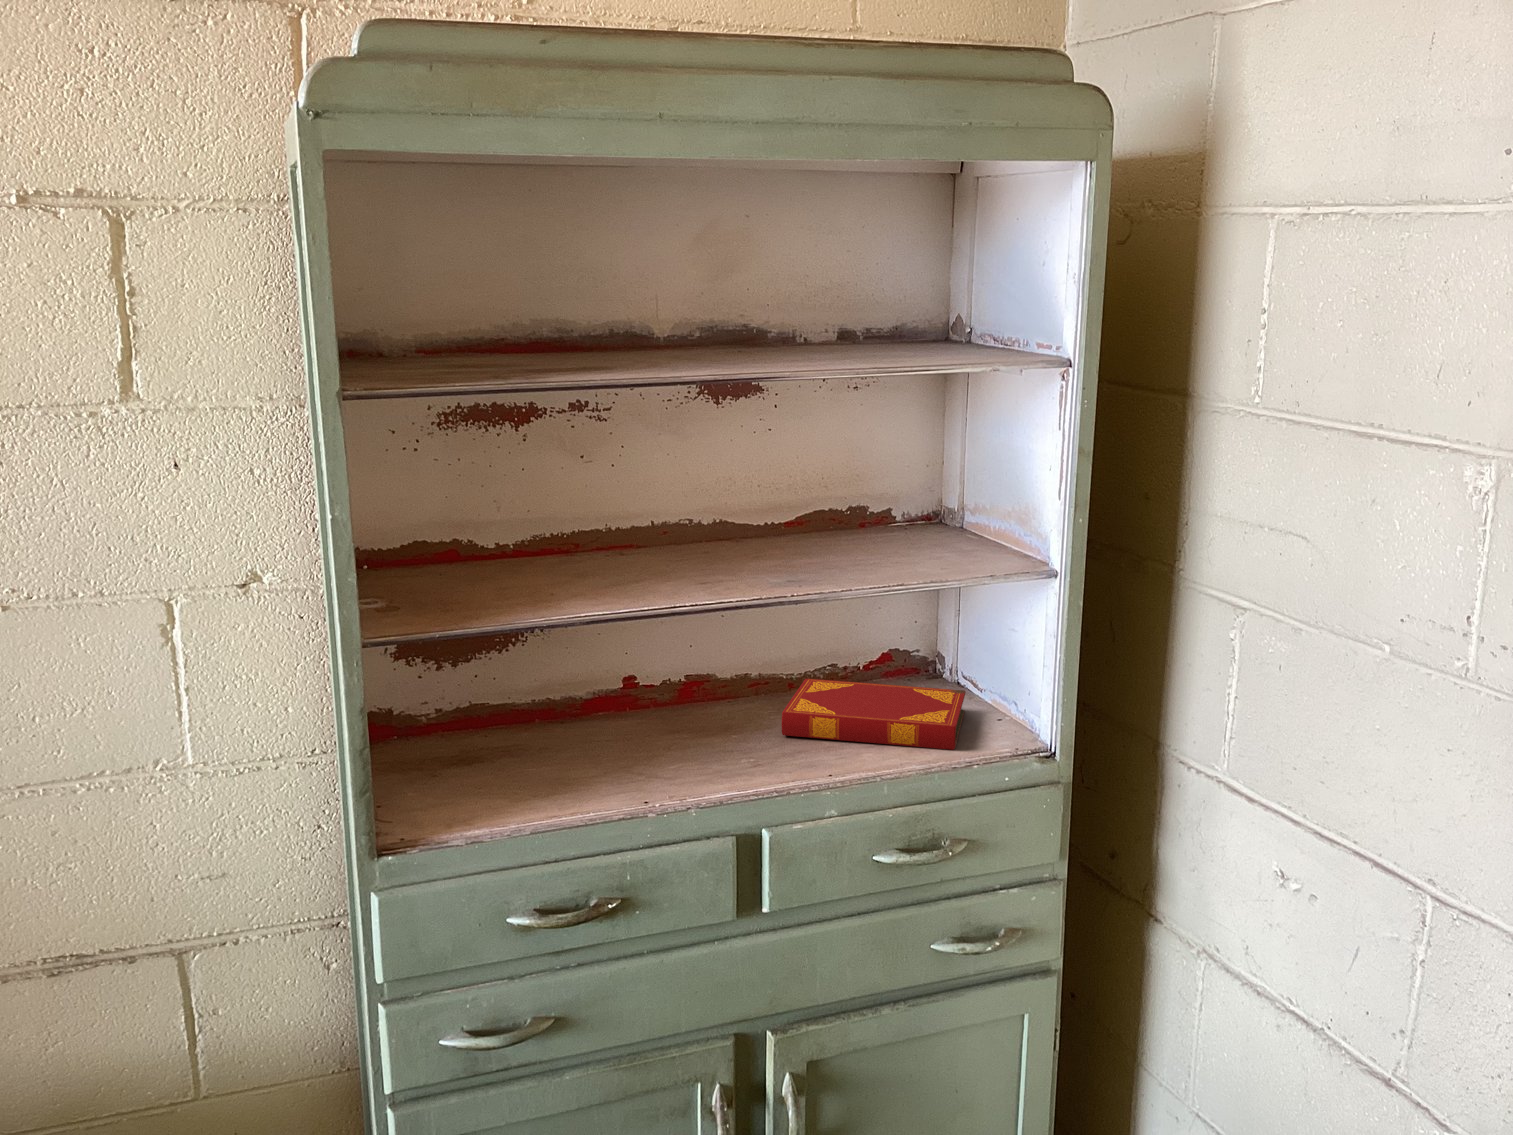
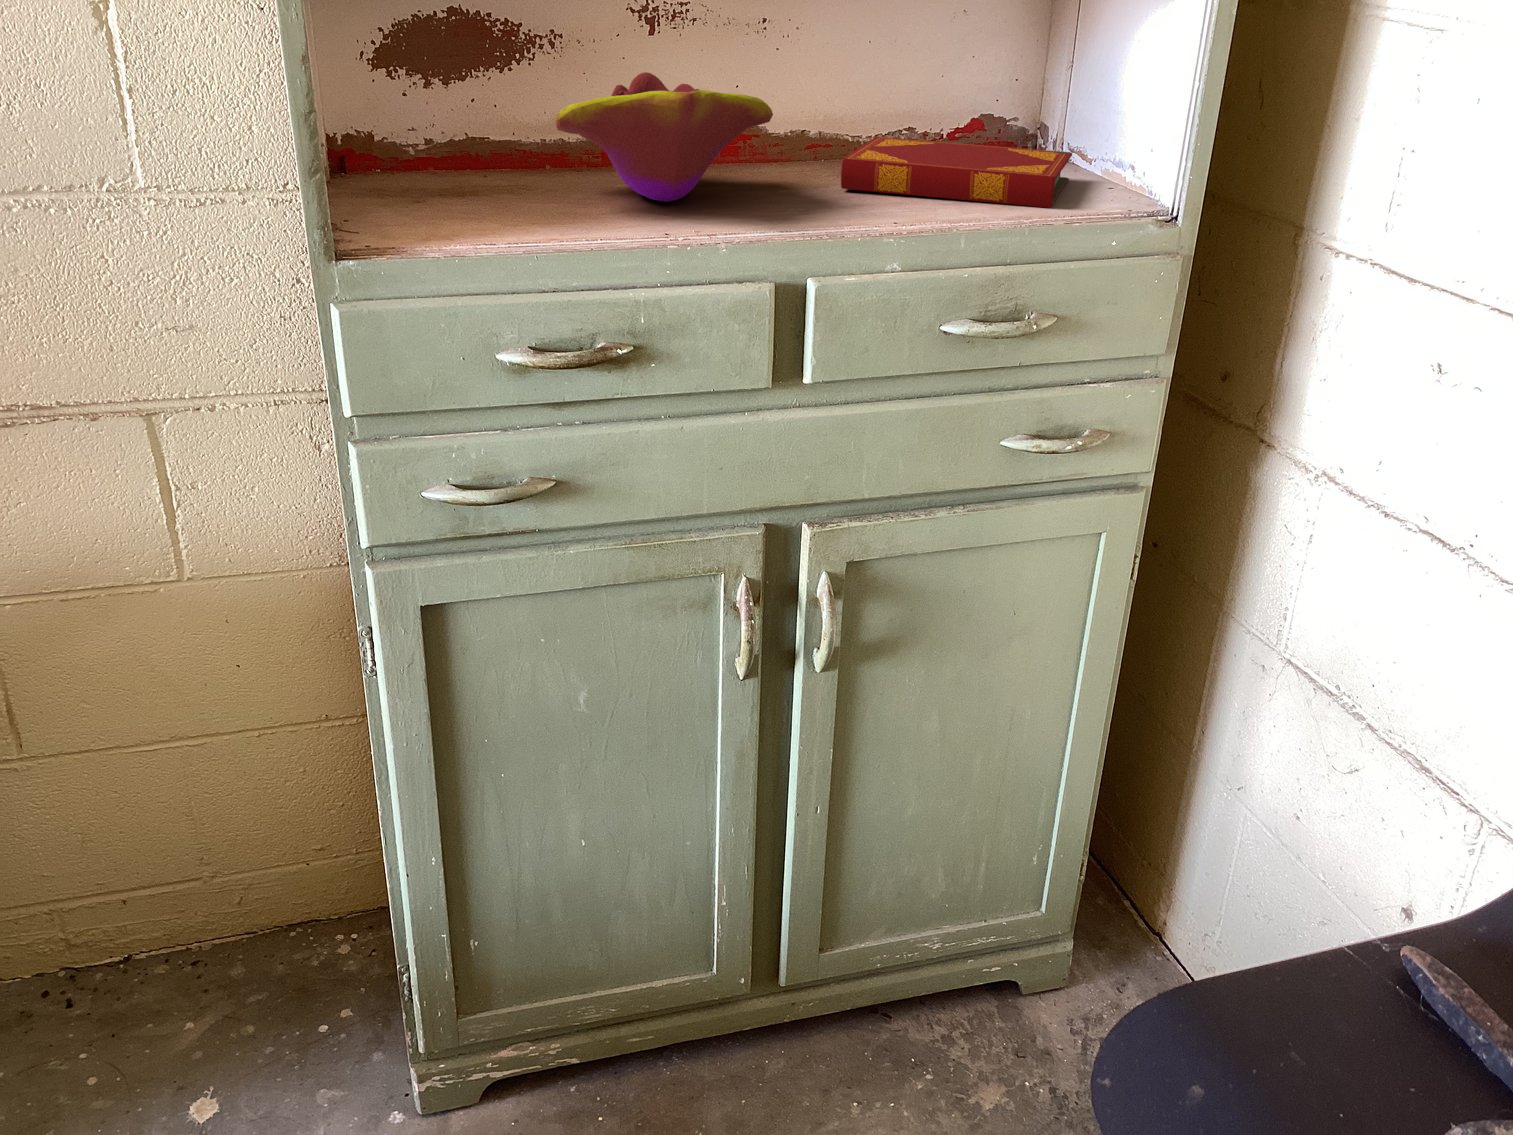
decorative bowl: none [546,653,726,762] -> present [555,72,773,202]

